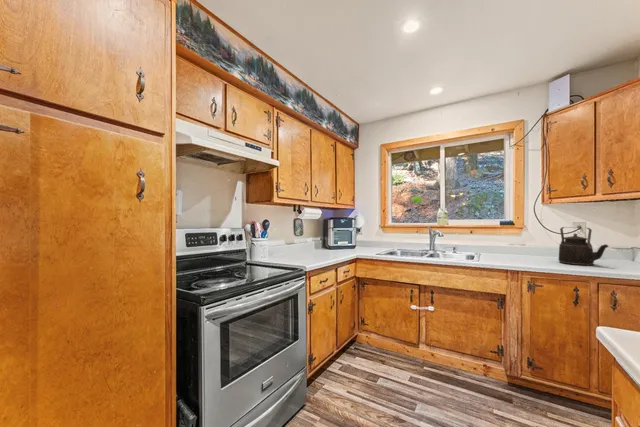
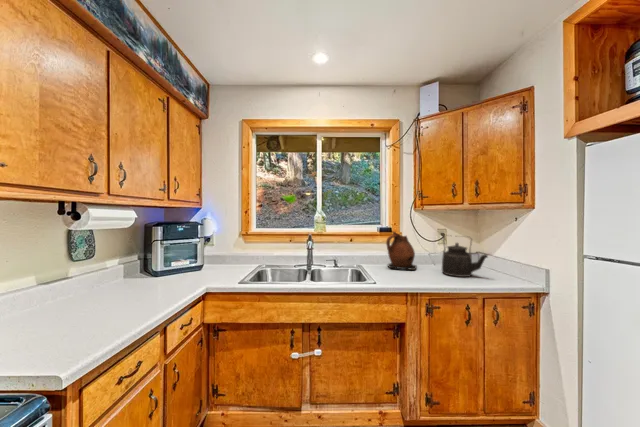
ceramic pitcher: none [502,224,539,259] -> present [386,231,416,270]

